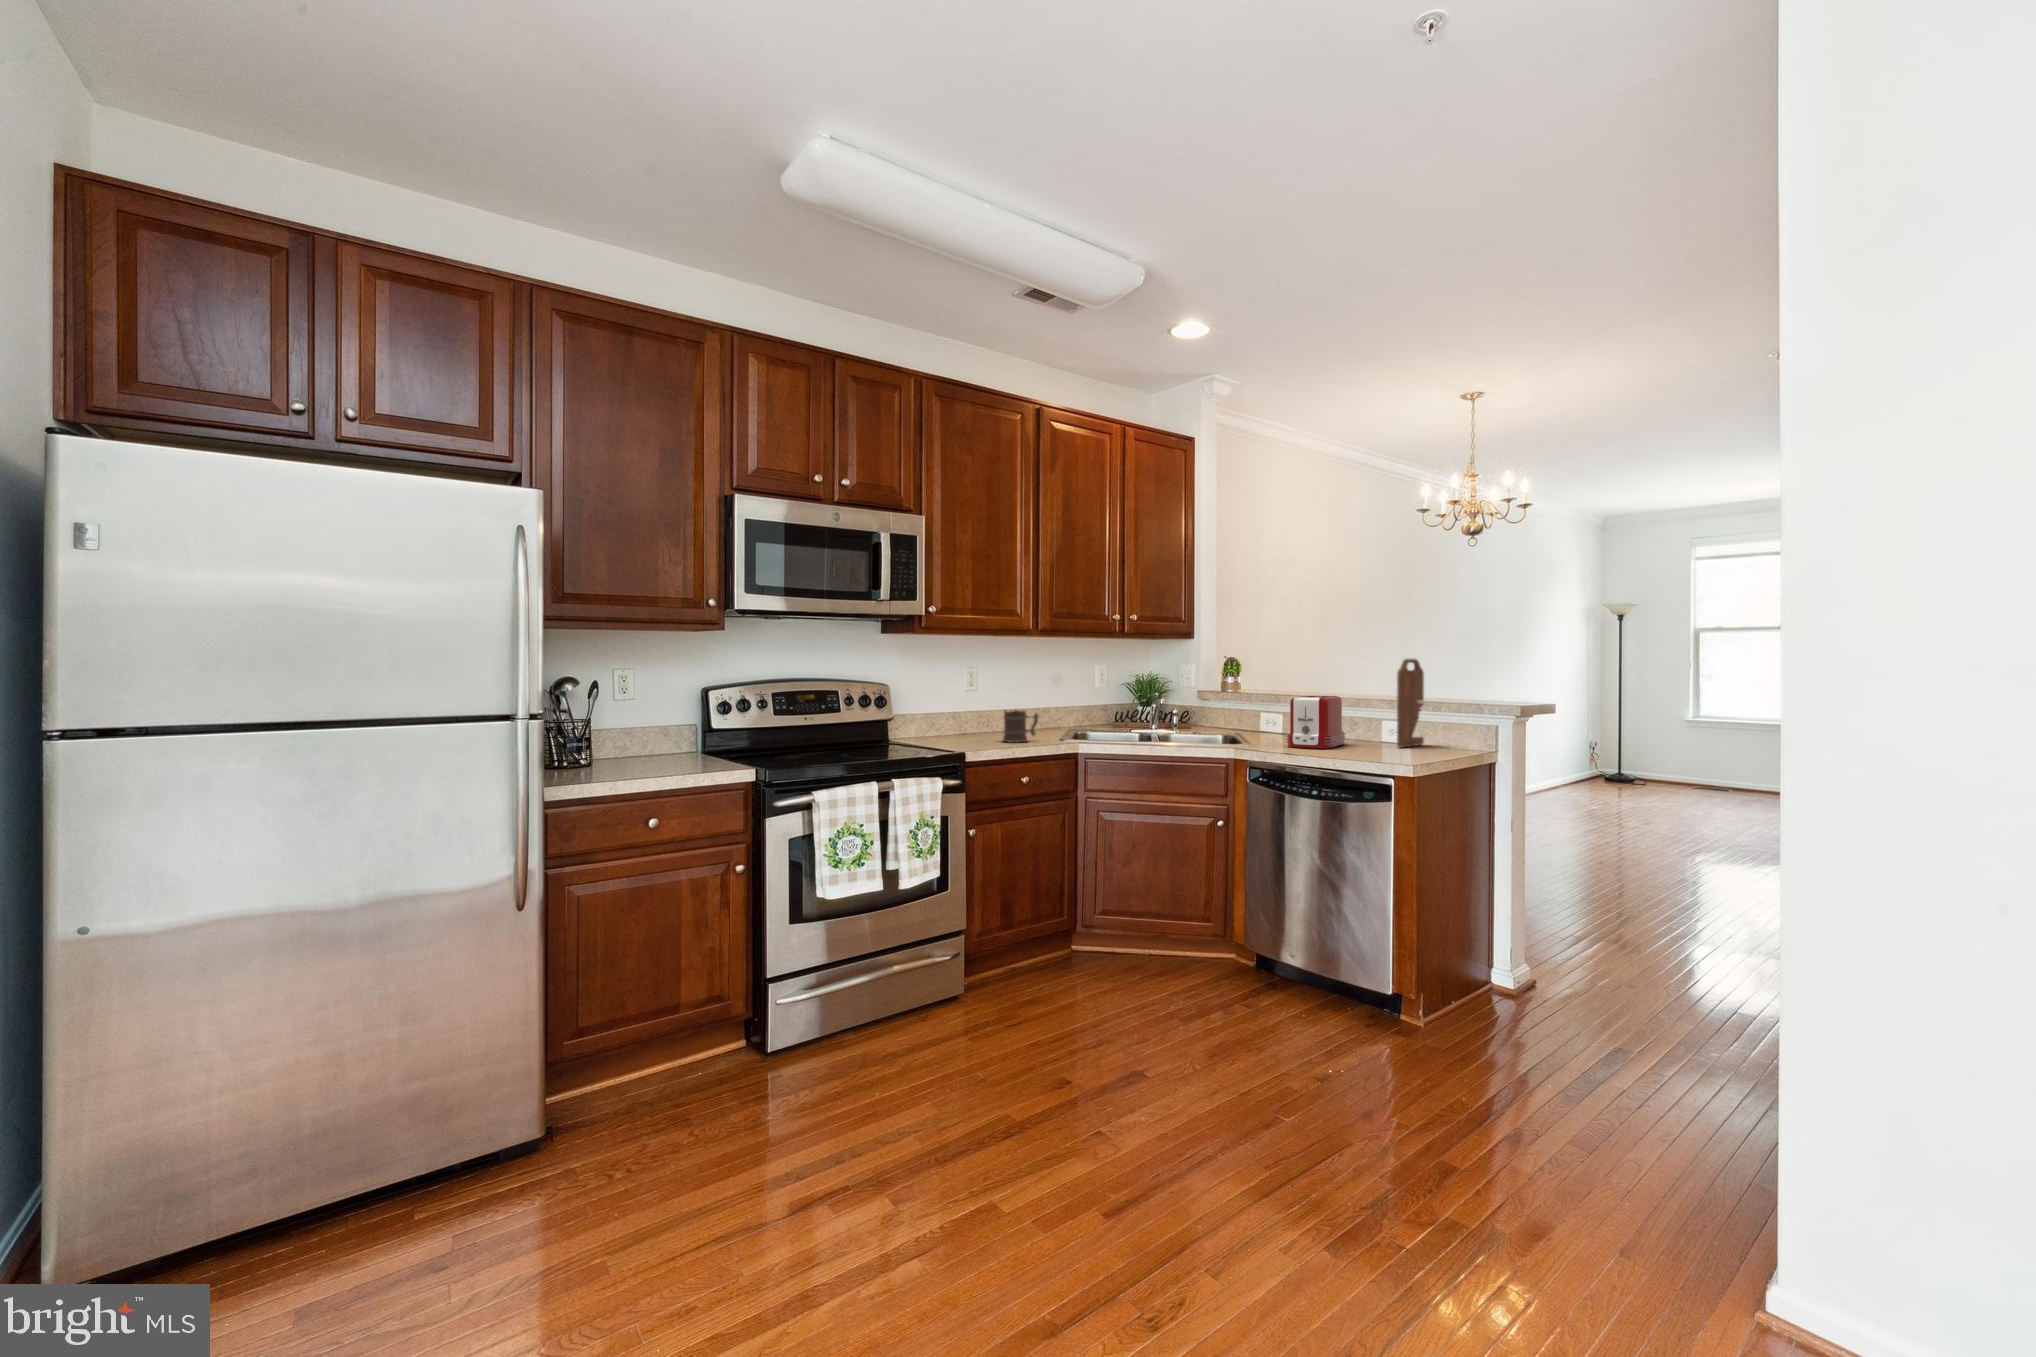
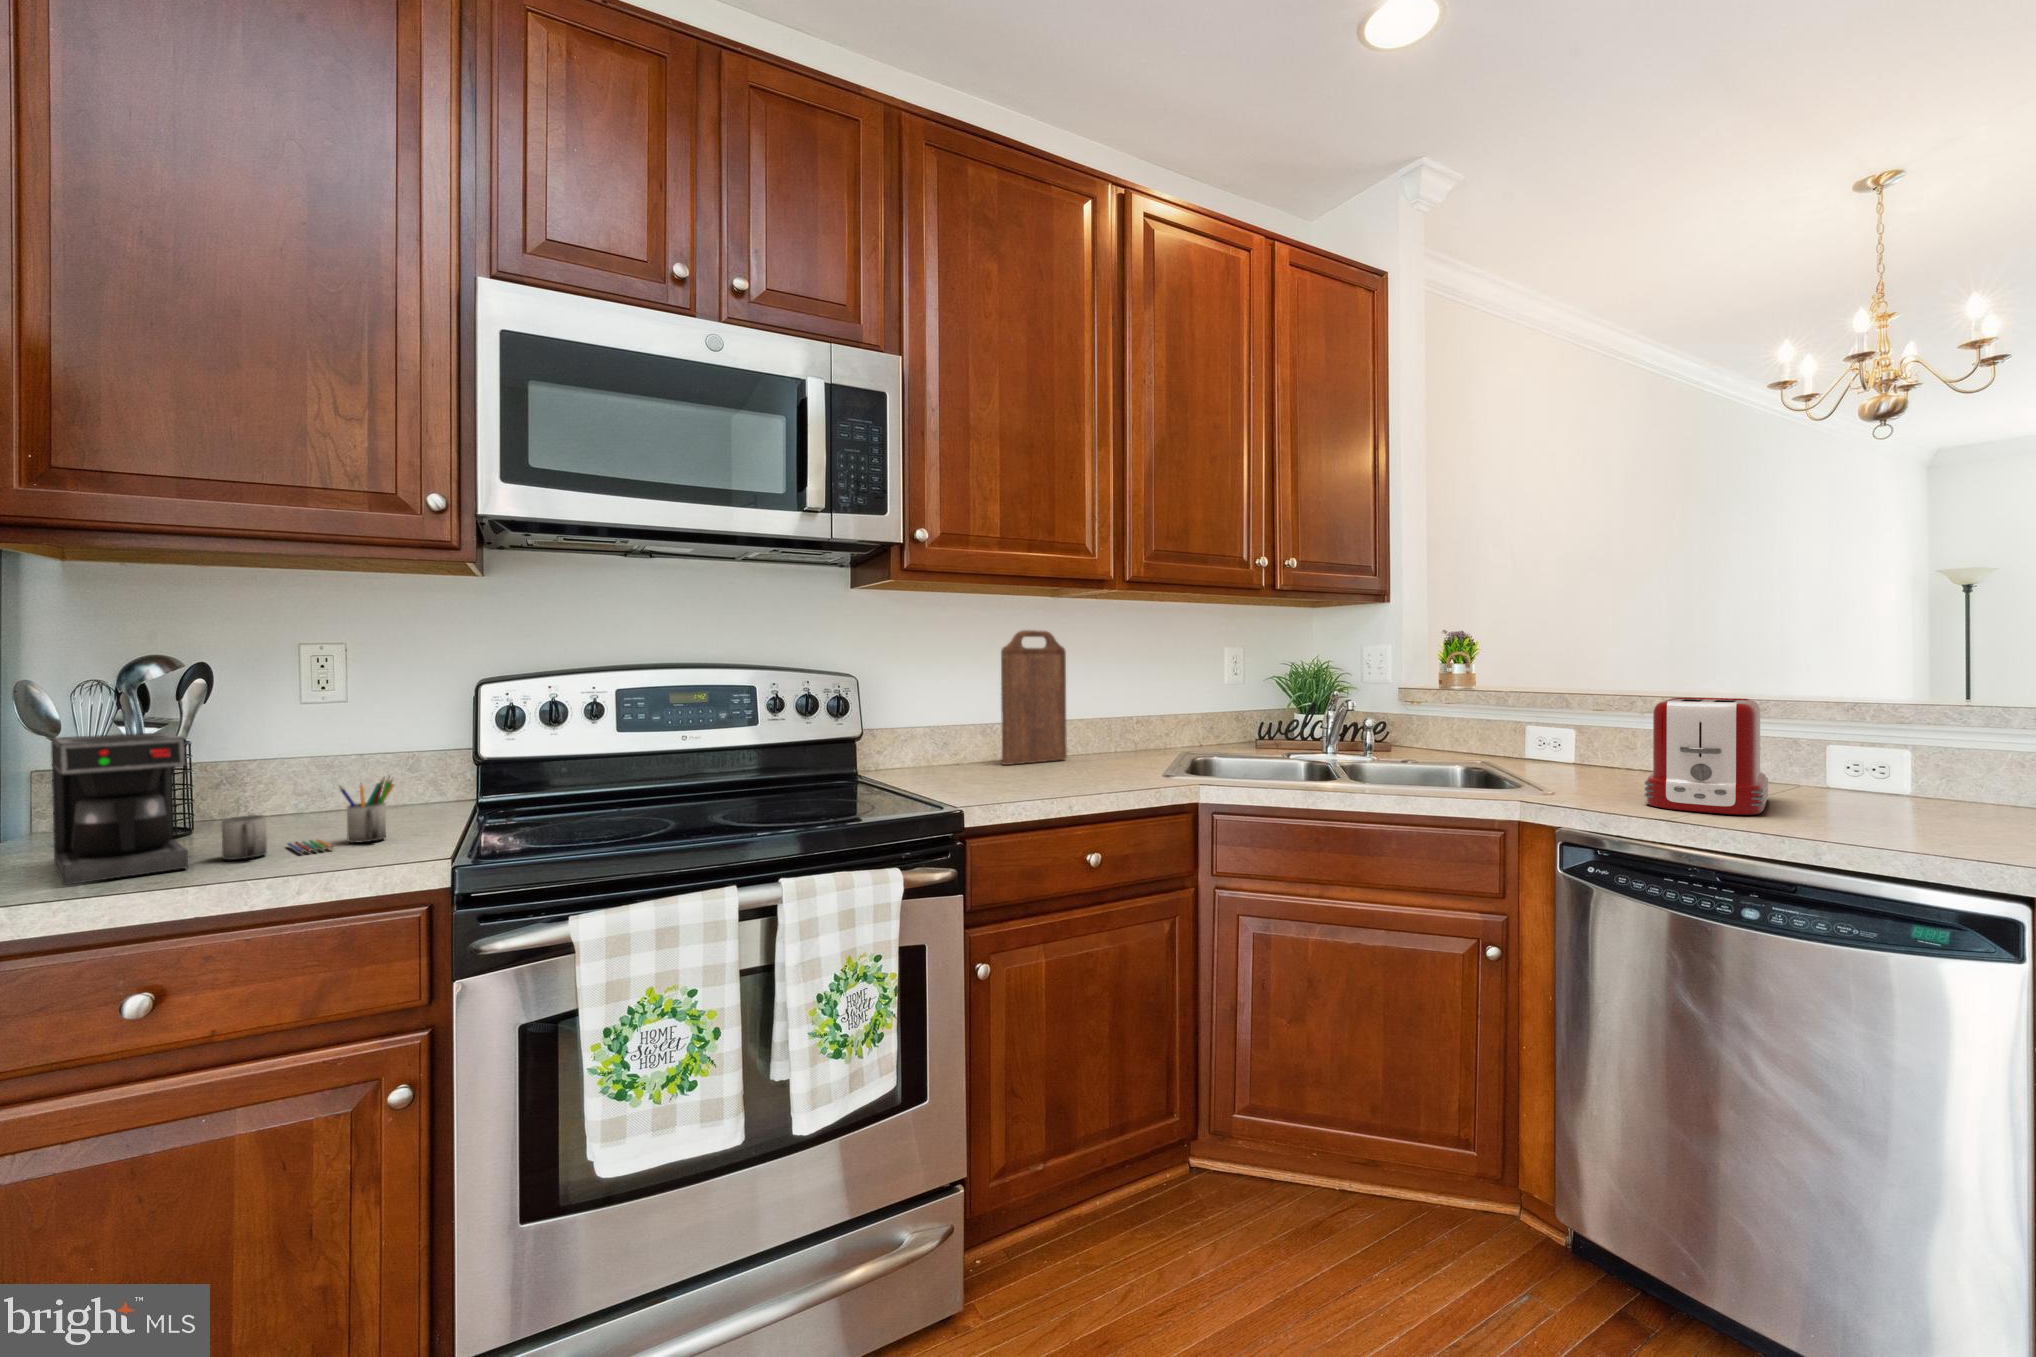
cutting board: present [1397,659,1424,748] -> present [1001,630,1067,765]
mug: present [1003,710,1039,742] -> none [1055,722,1124,783]
coffee maker: none [593,712,713,772] -> present [51,732,394,885]

